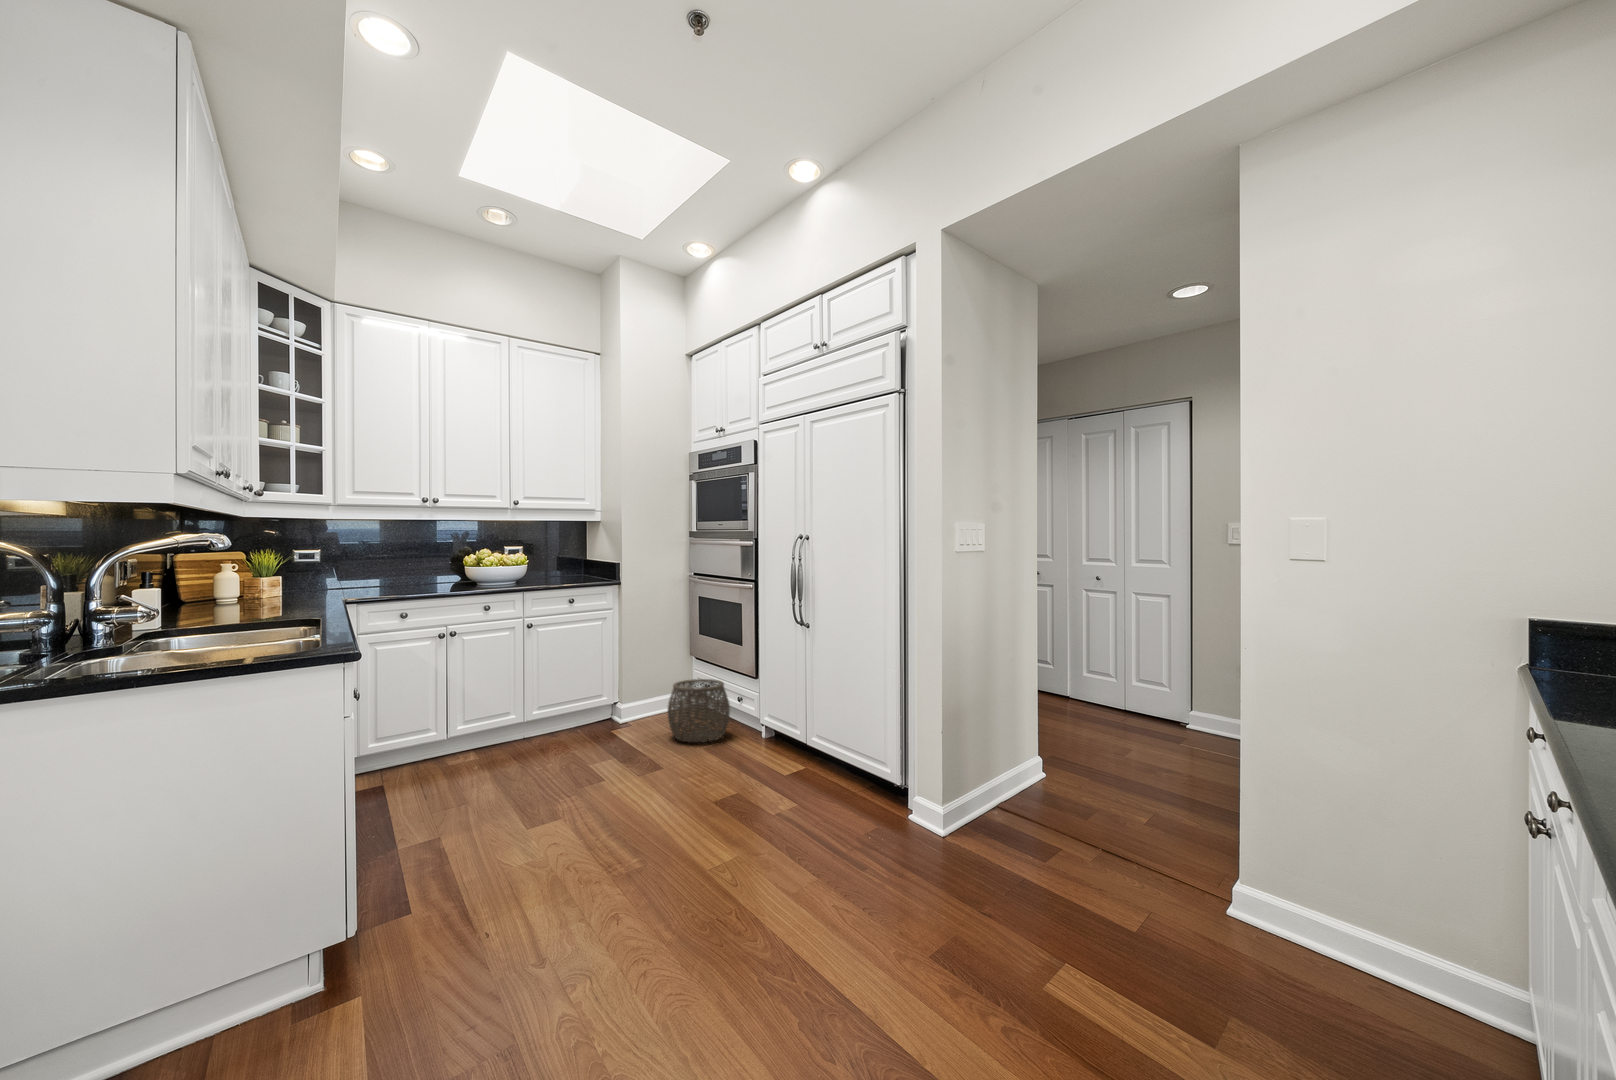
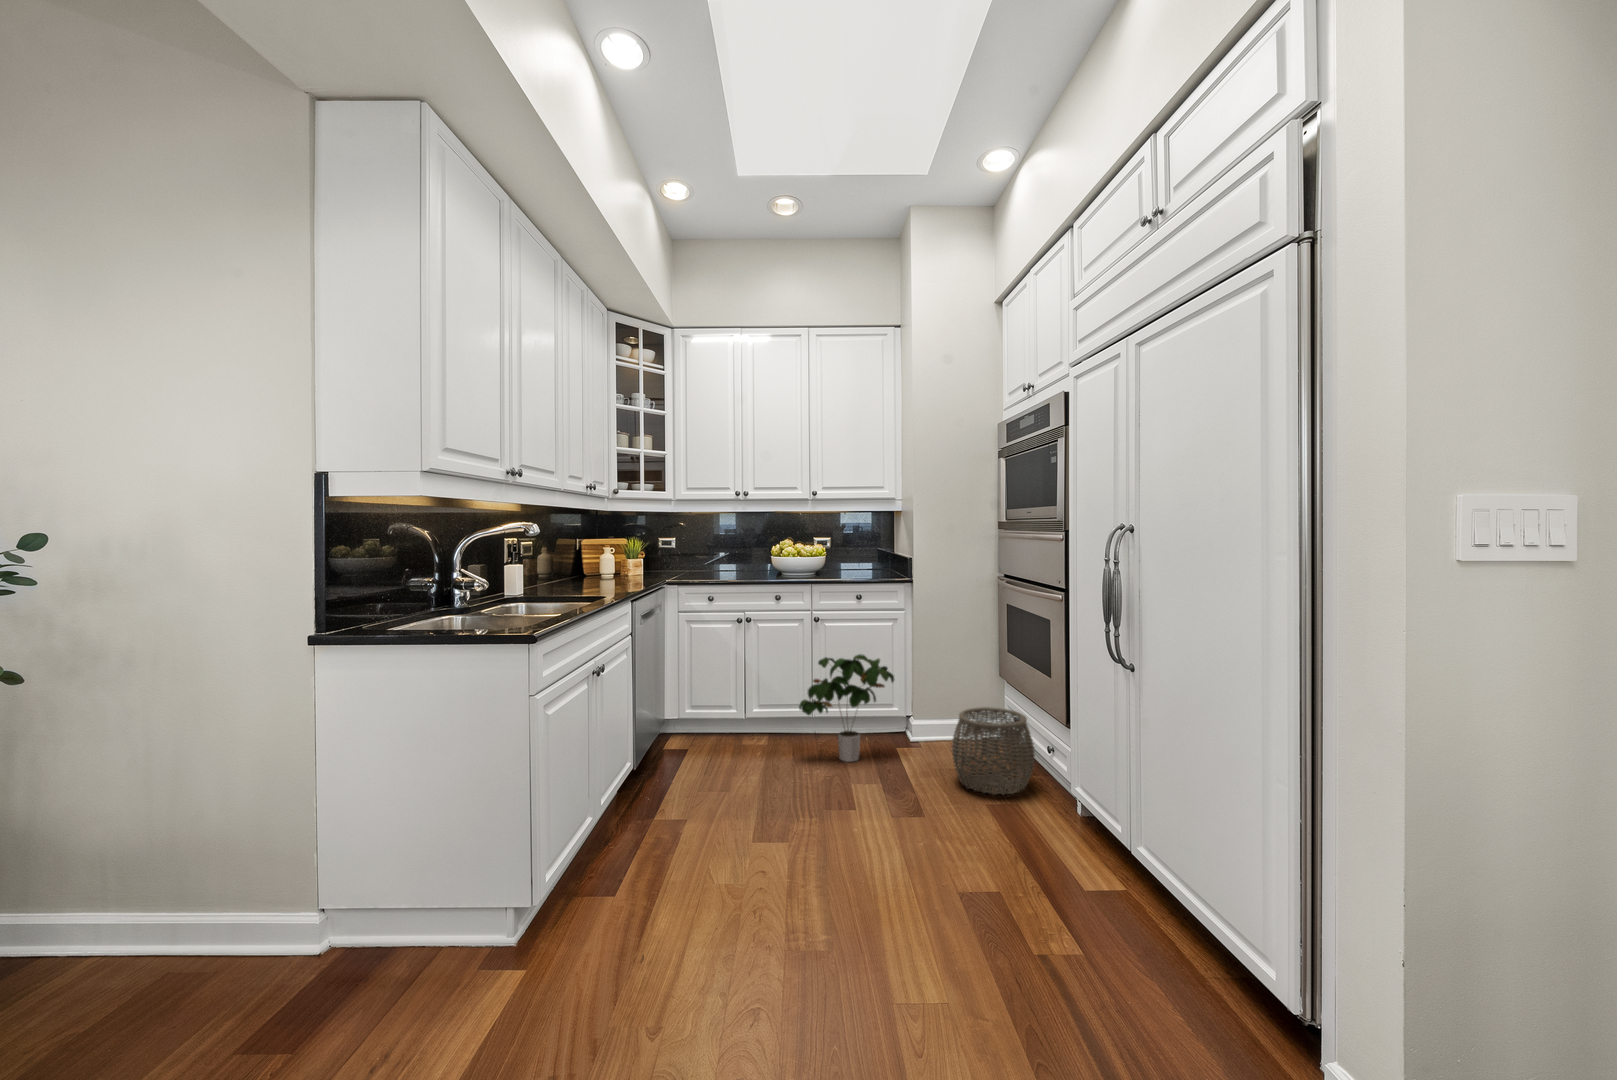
potted plant: none [528,648,611,741] -> present [799,654,894,762]

